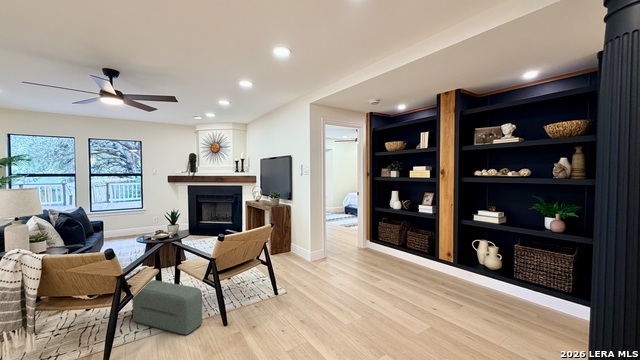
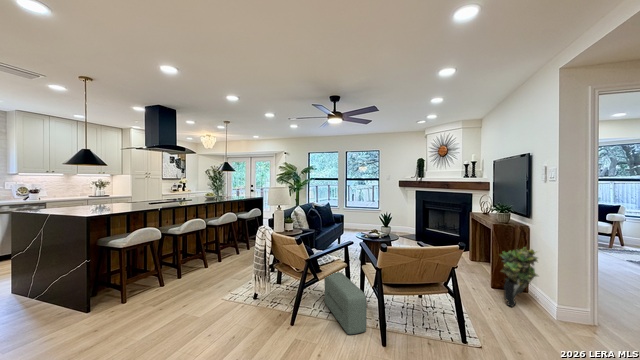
potted plant: none [279,220,302,263] -> present [500,247,538,307]

